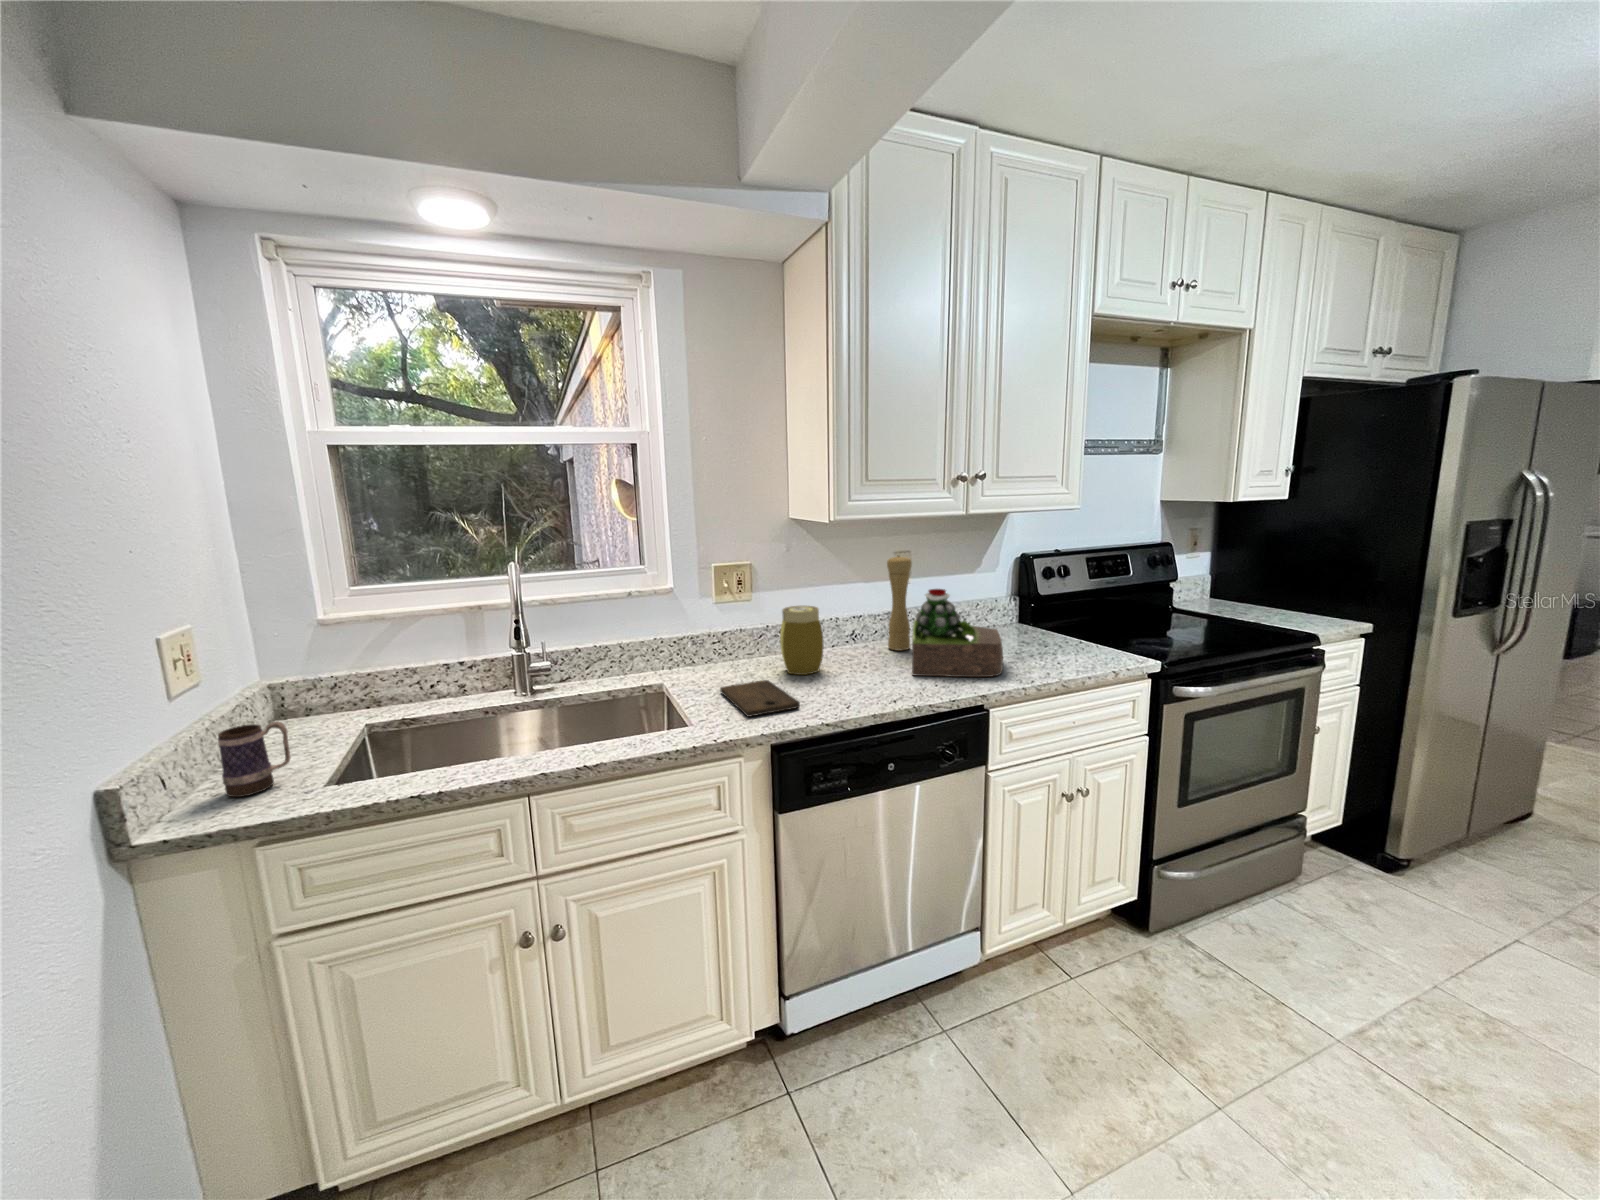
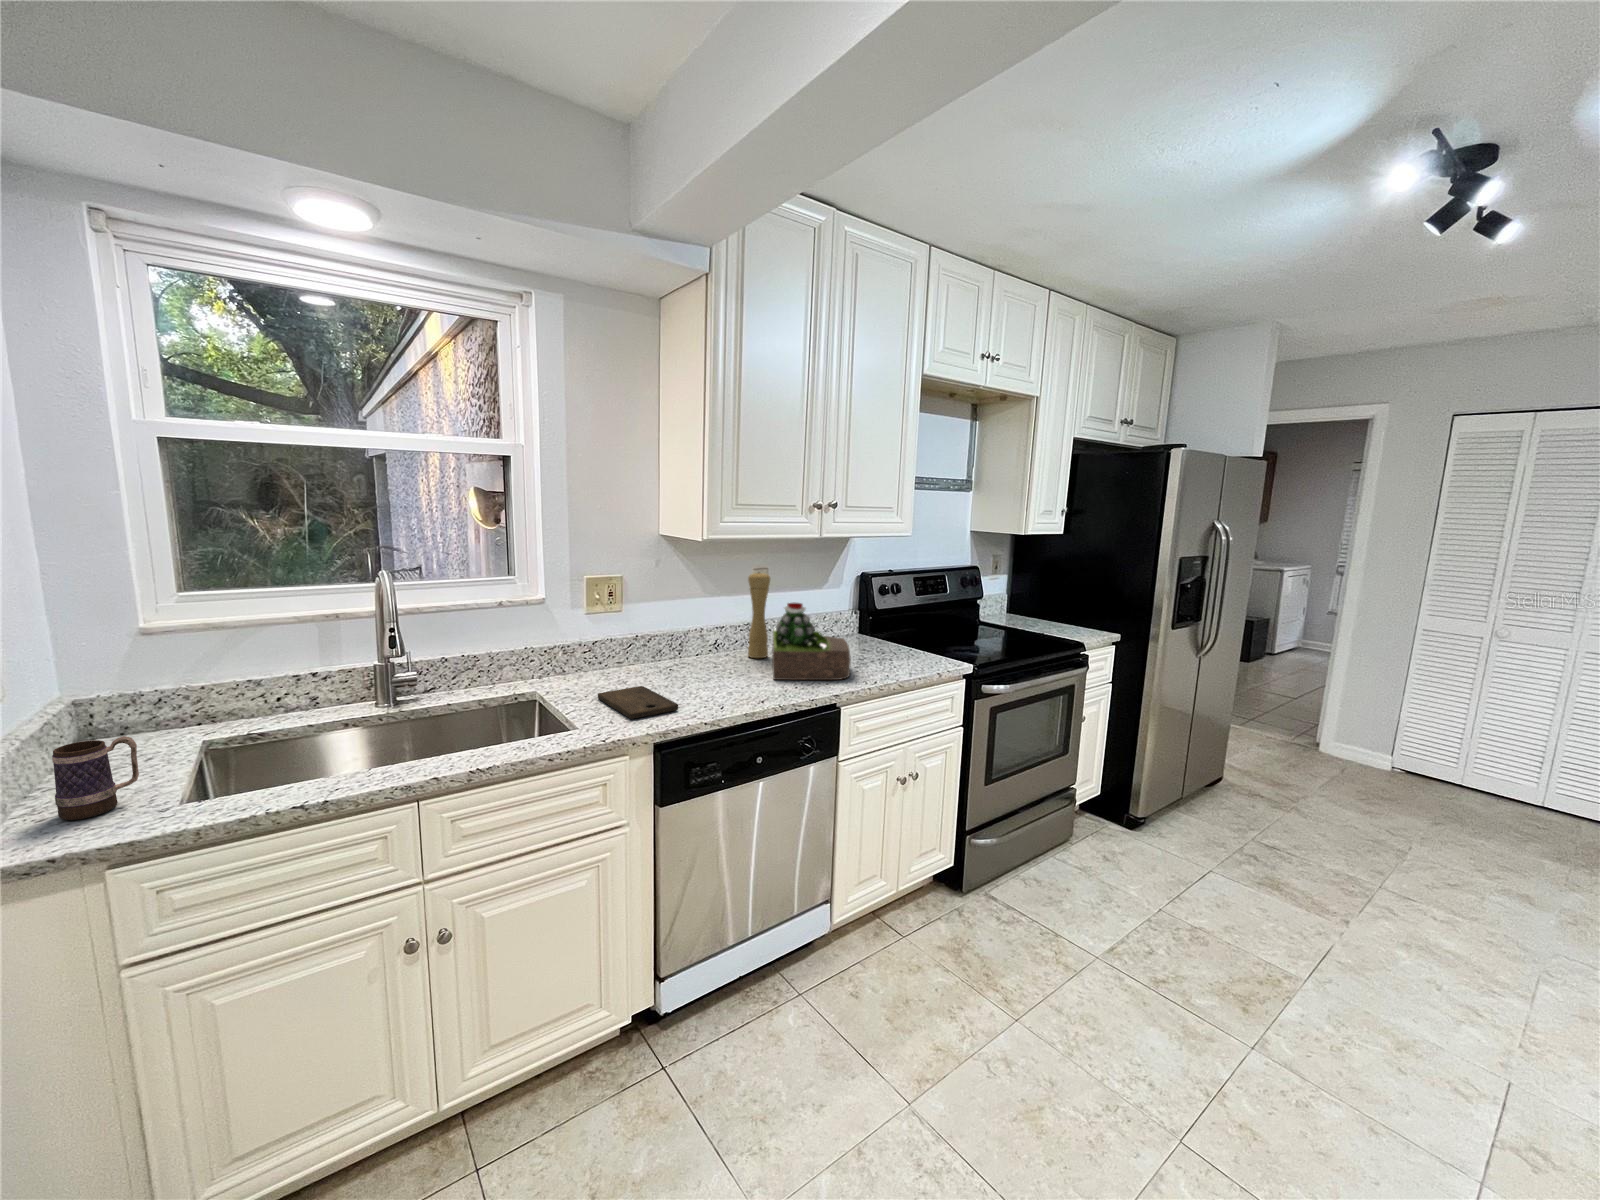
jar: present [780,606,823,675] -> none [651,617,693,681]

